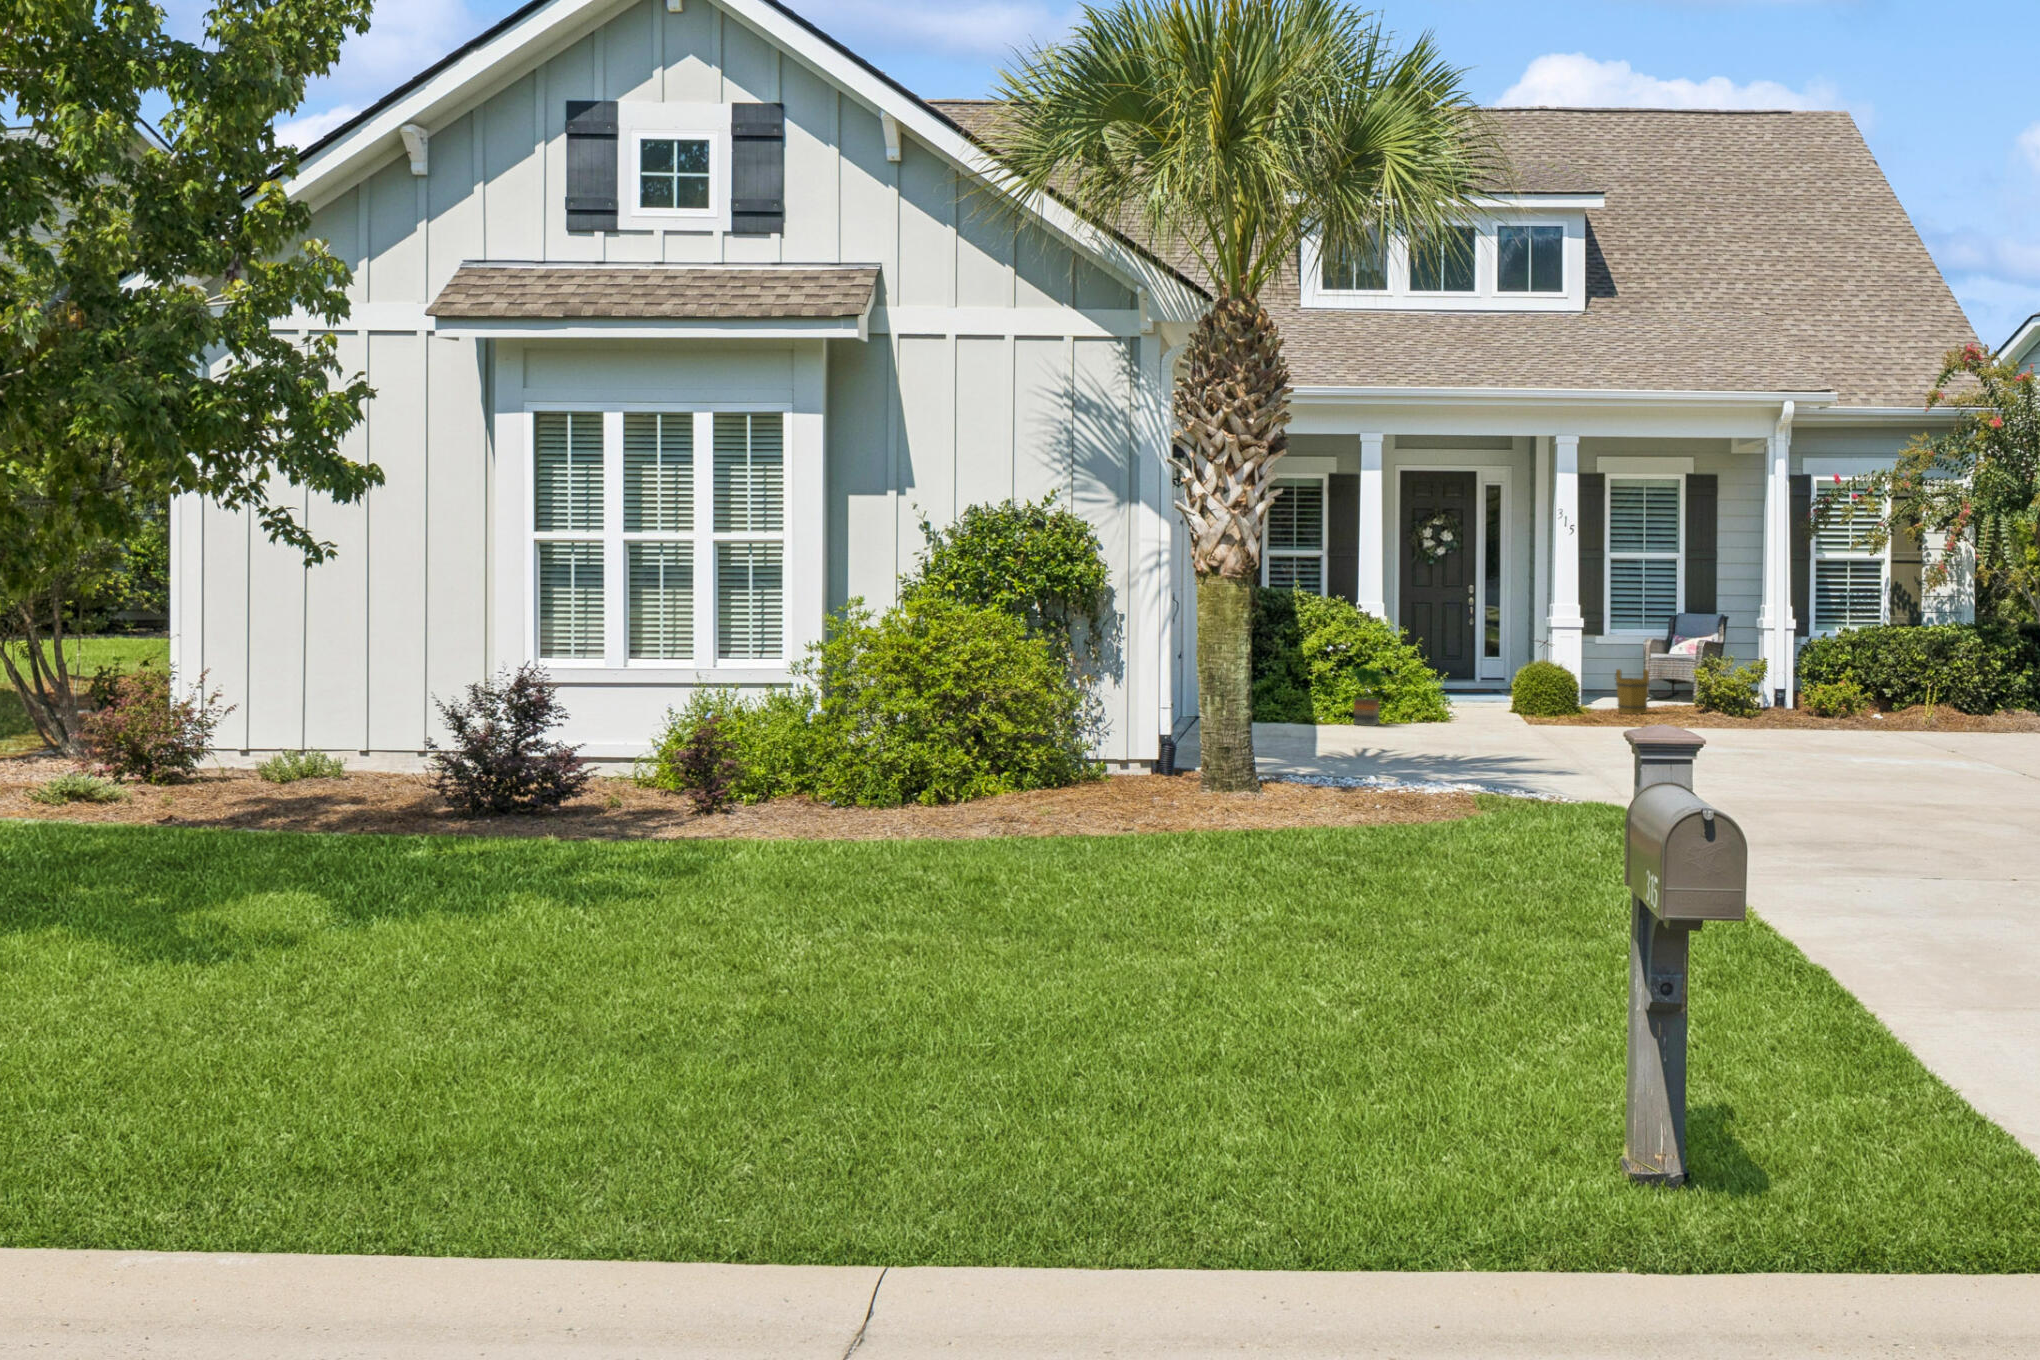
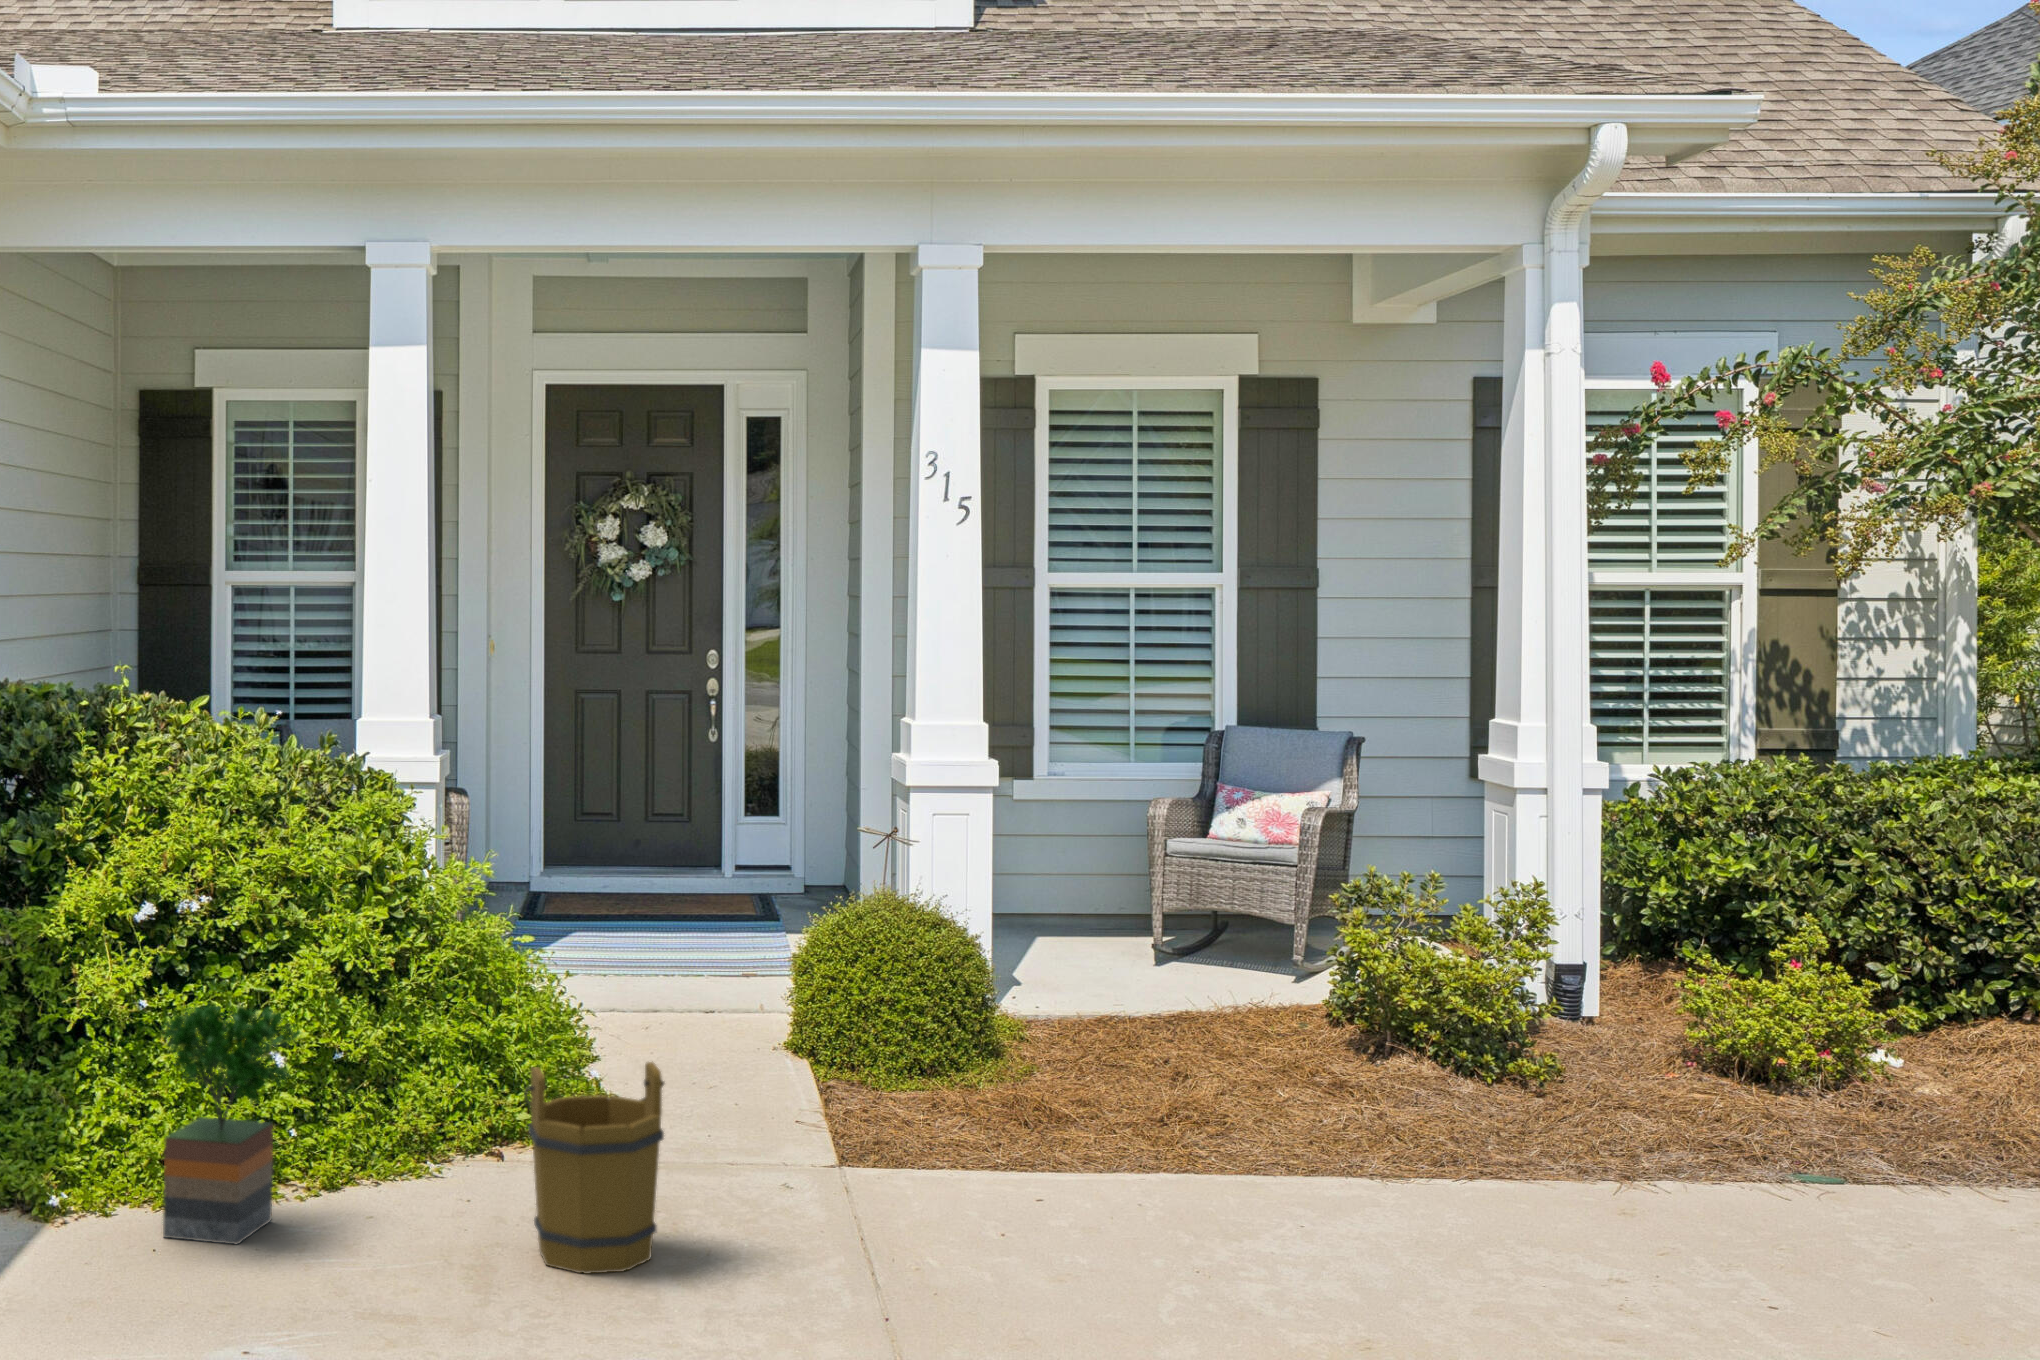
bucket: present [1615,669,1649,714] -> present [524,1062,664,1273]

